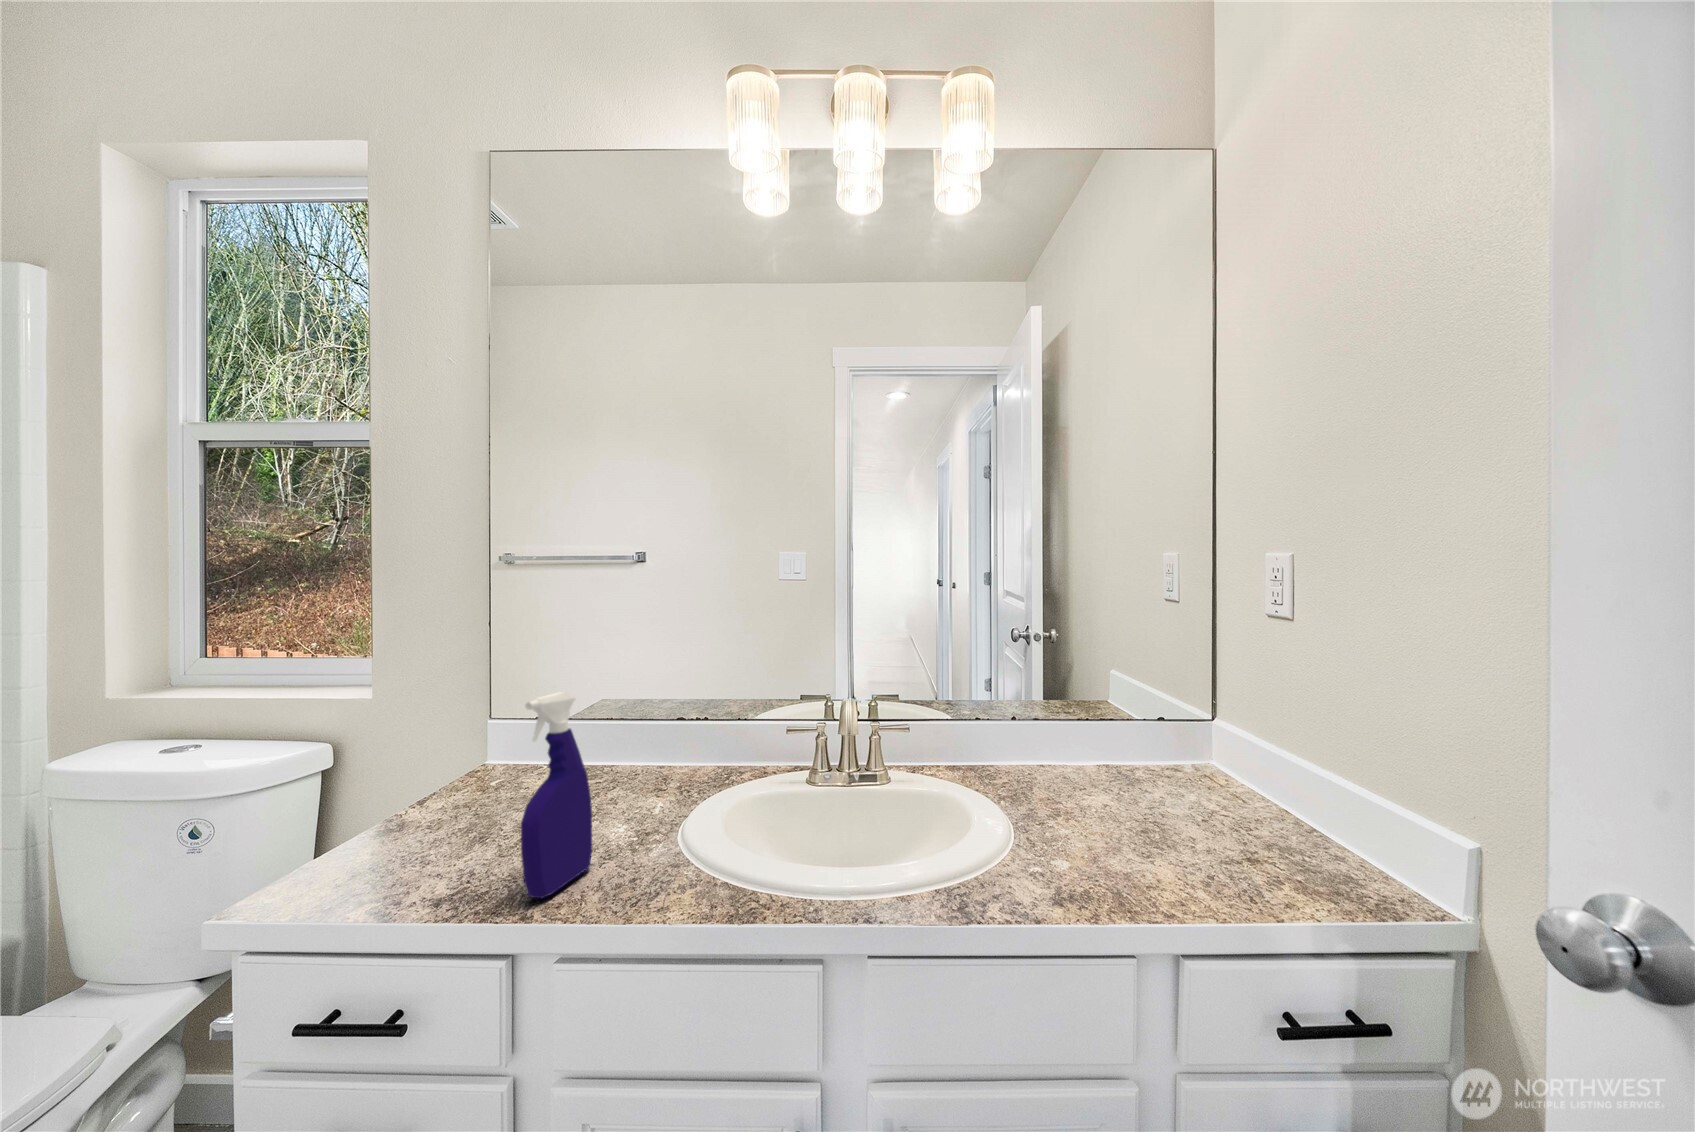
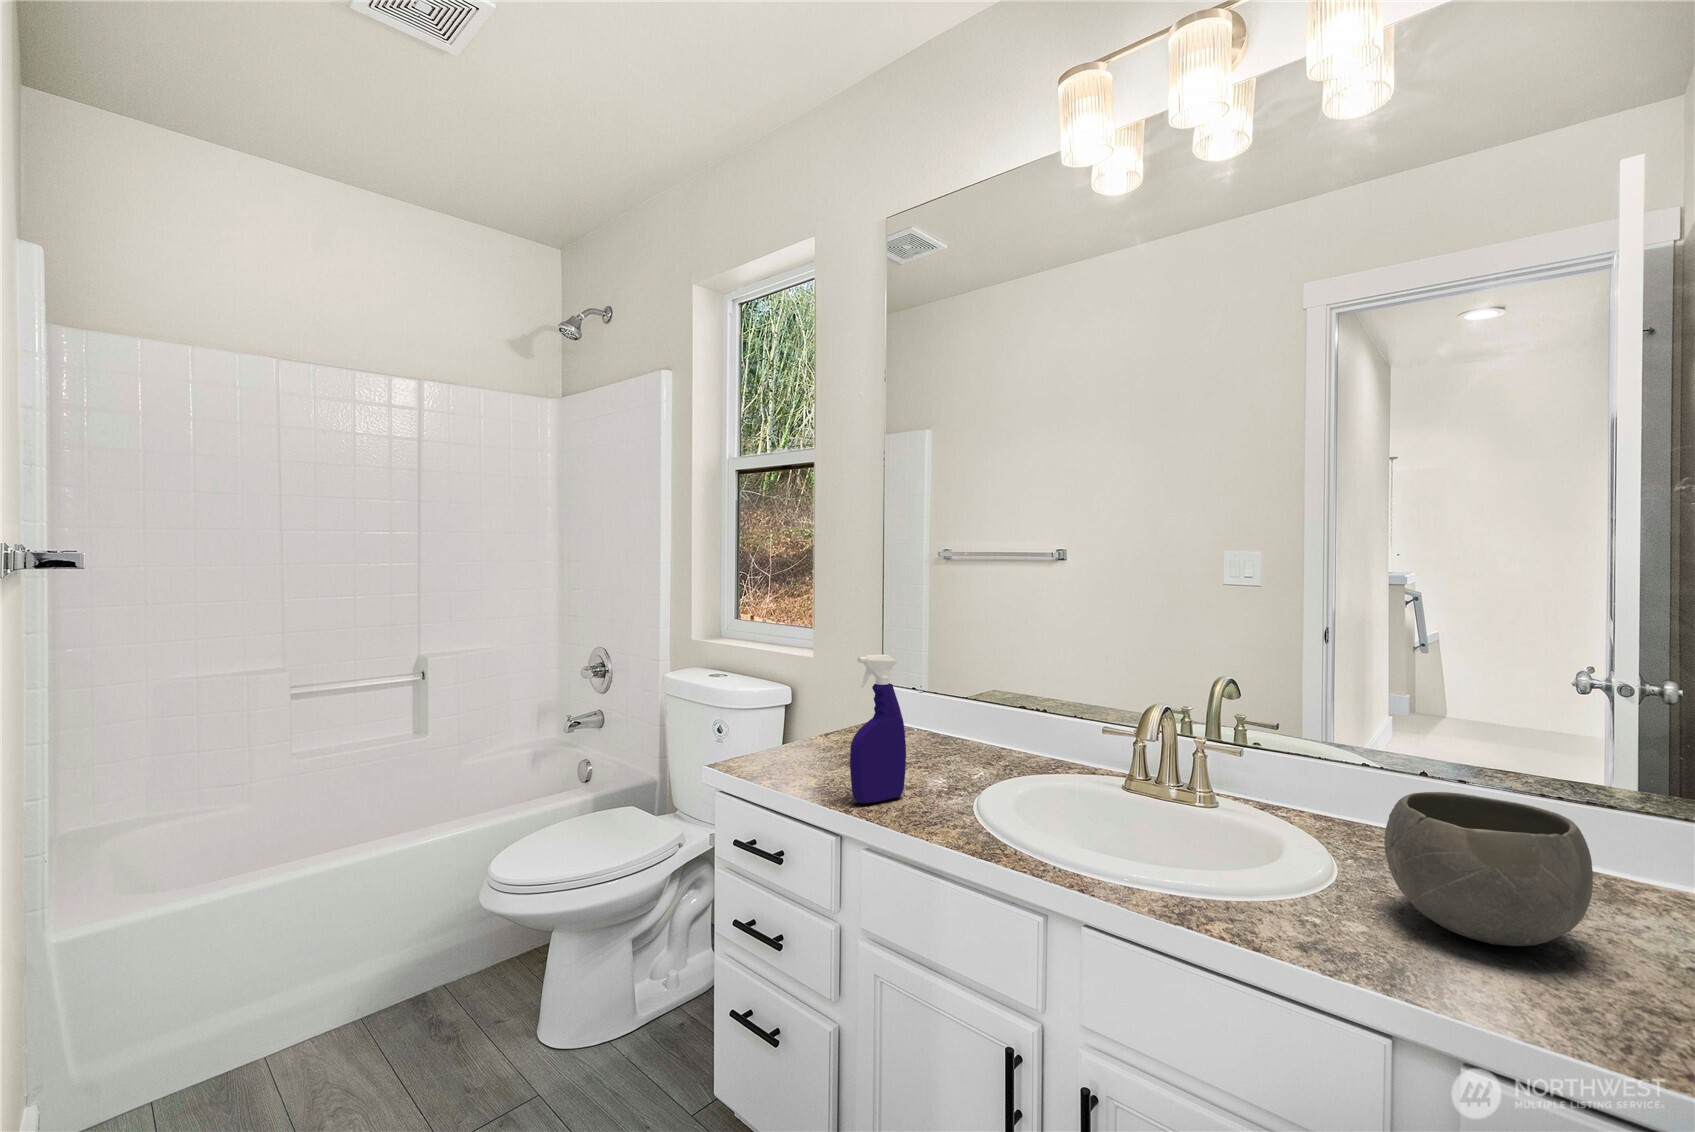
ceramic bowl: none [1066,729,1201,845] -> present [1384,792,1593,946]

